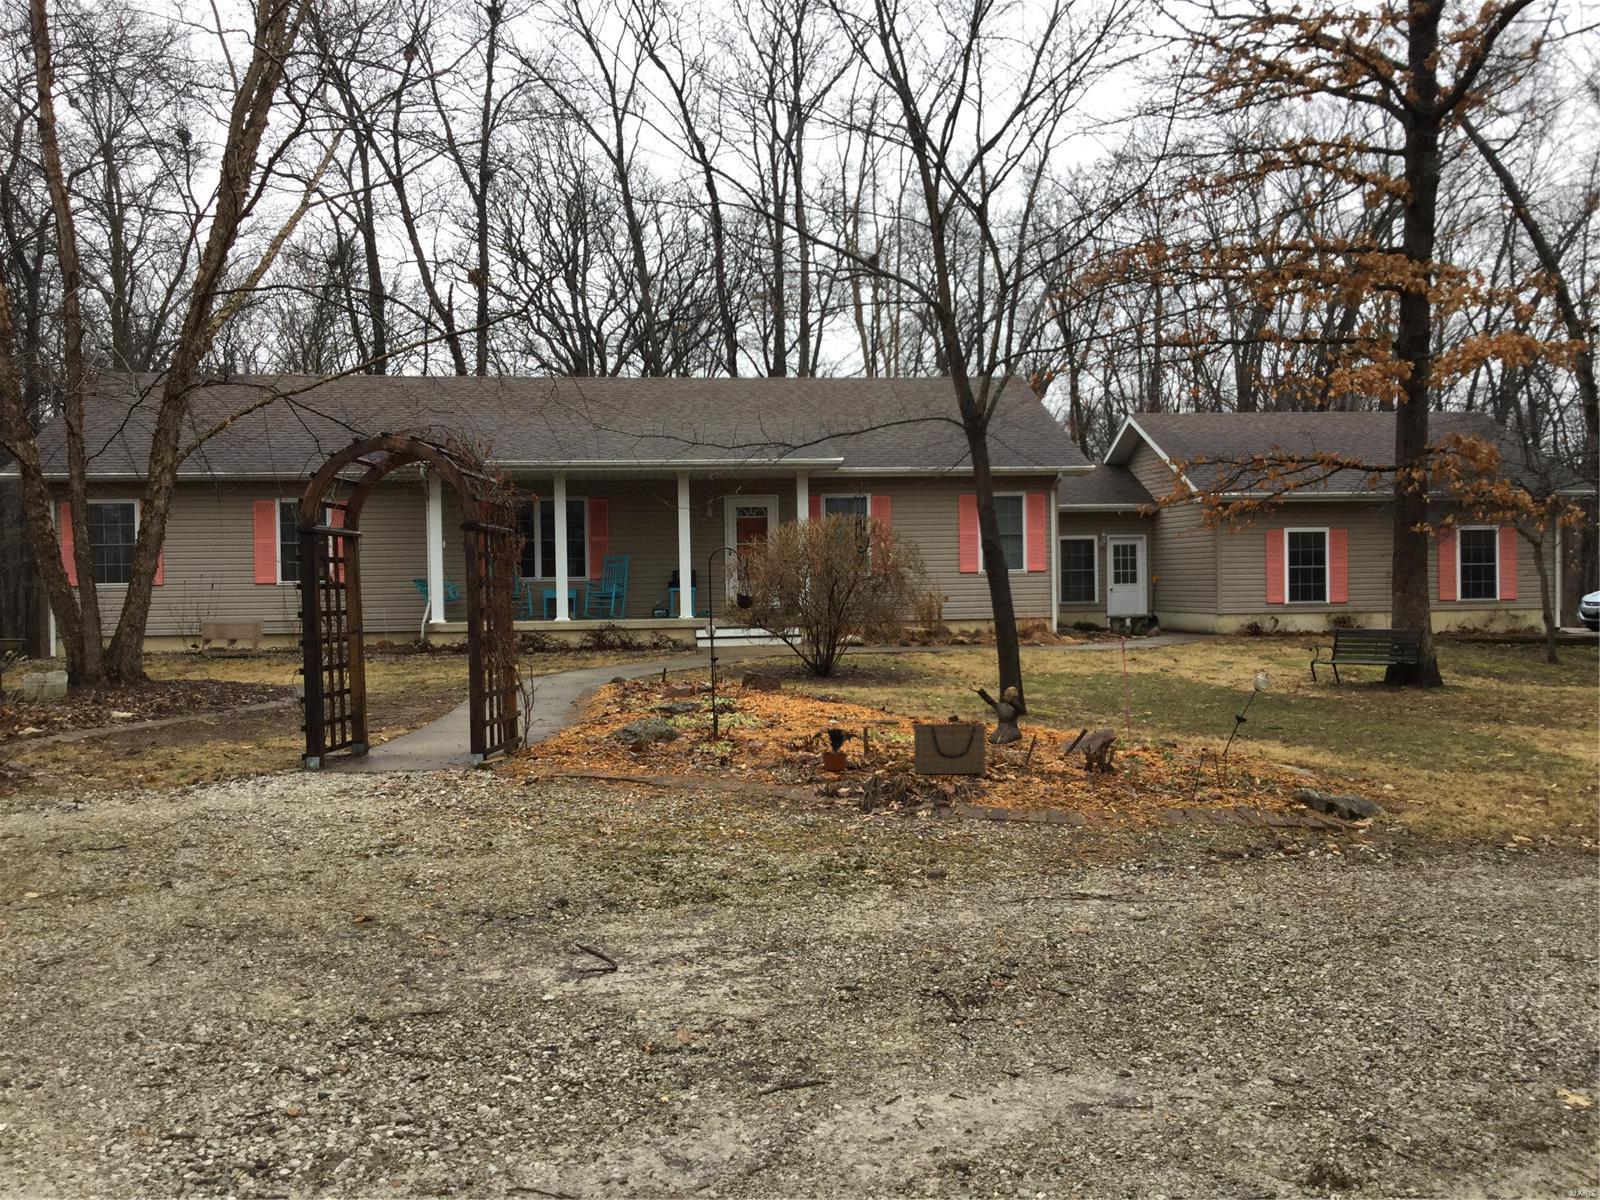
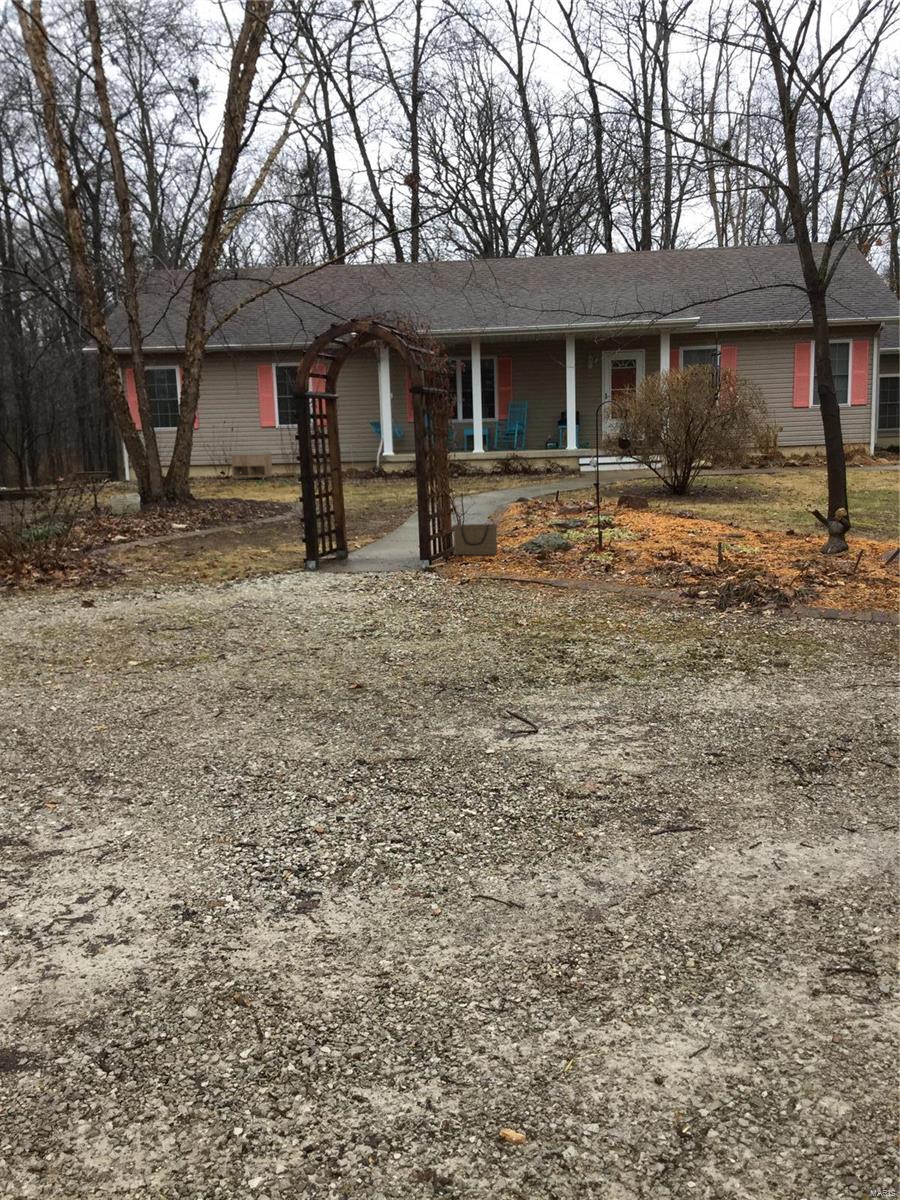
basket: present [912,724,988,774] -> present [452,524,498,555]
potted plant: present [812,728,859,771] -> none [674,539,717,573]

